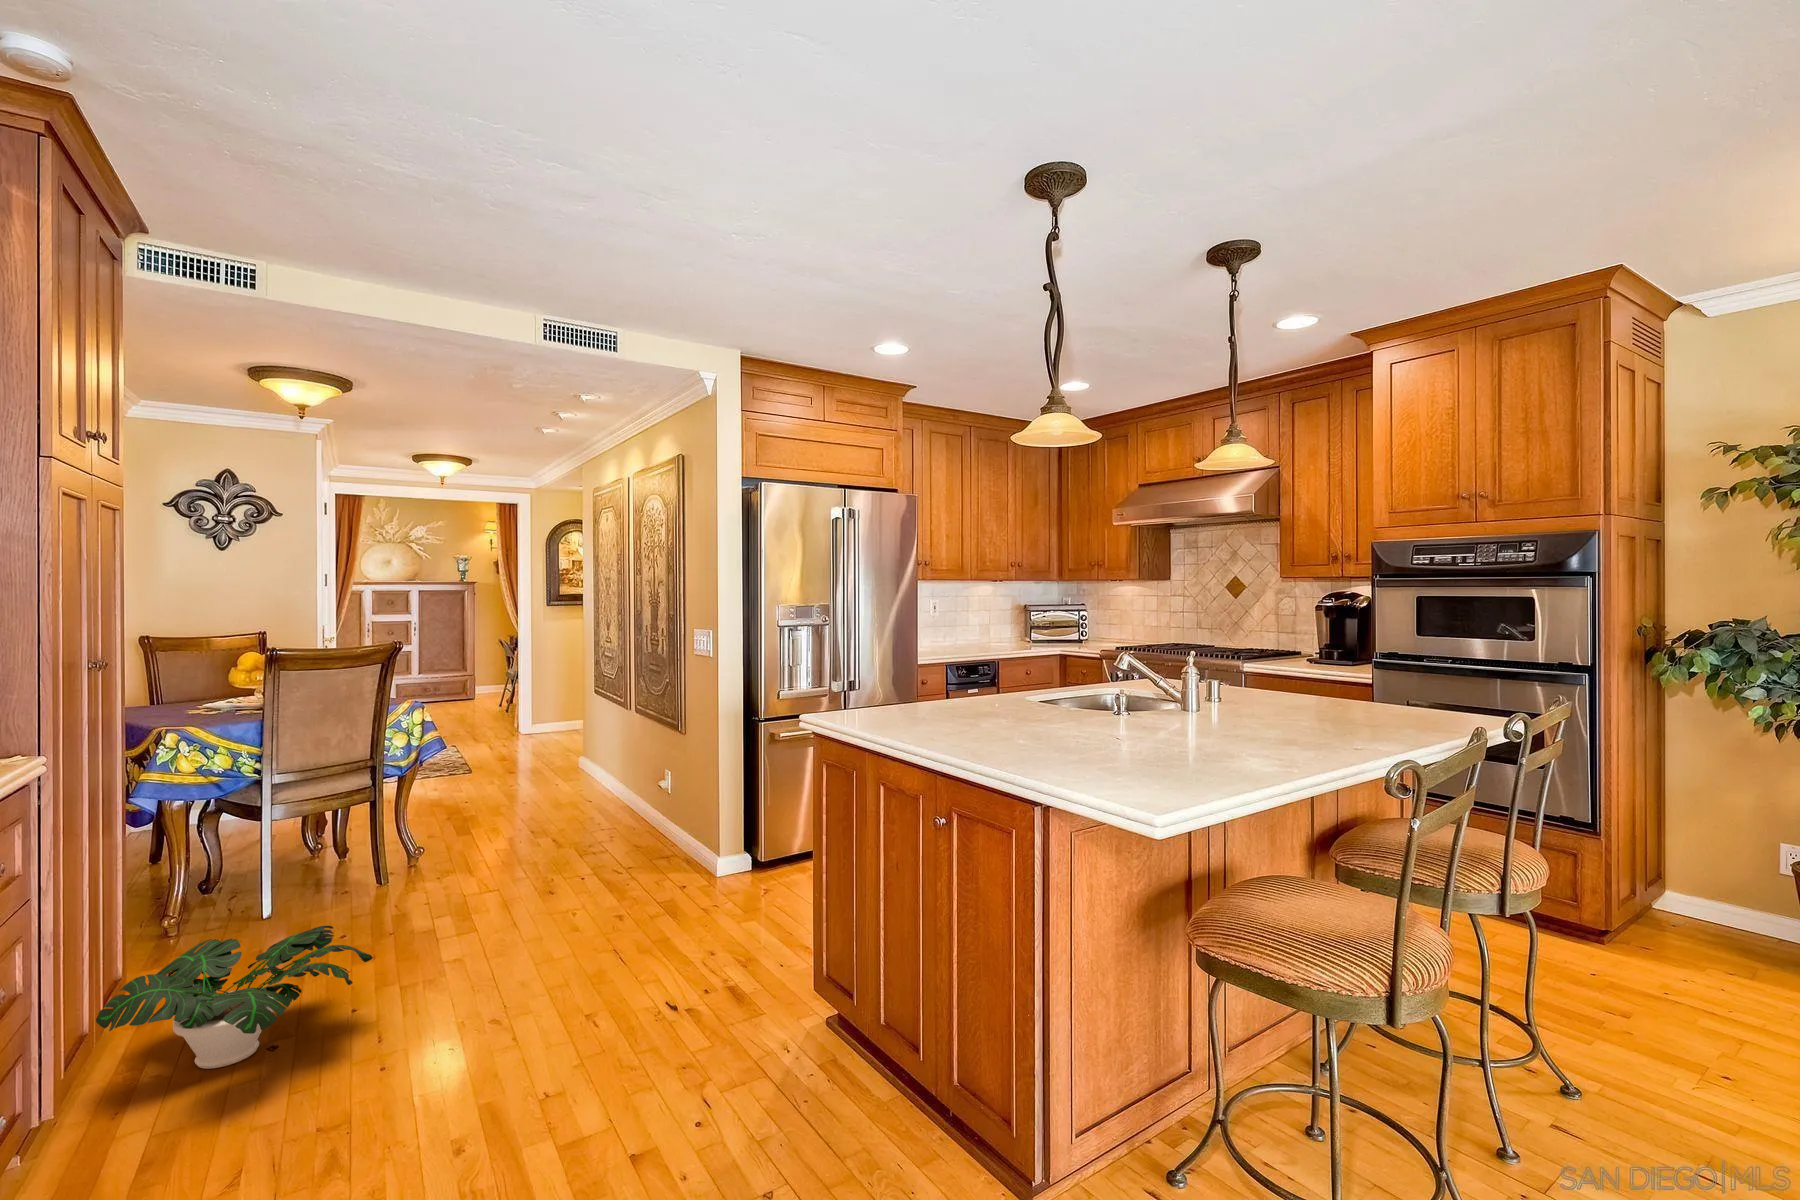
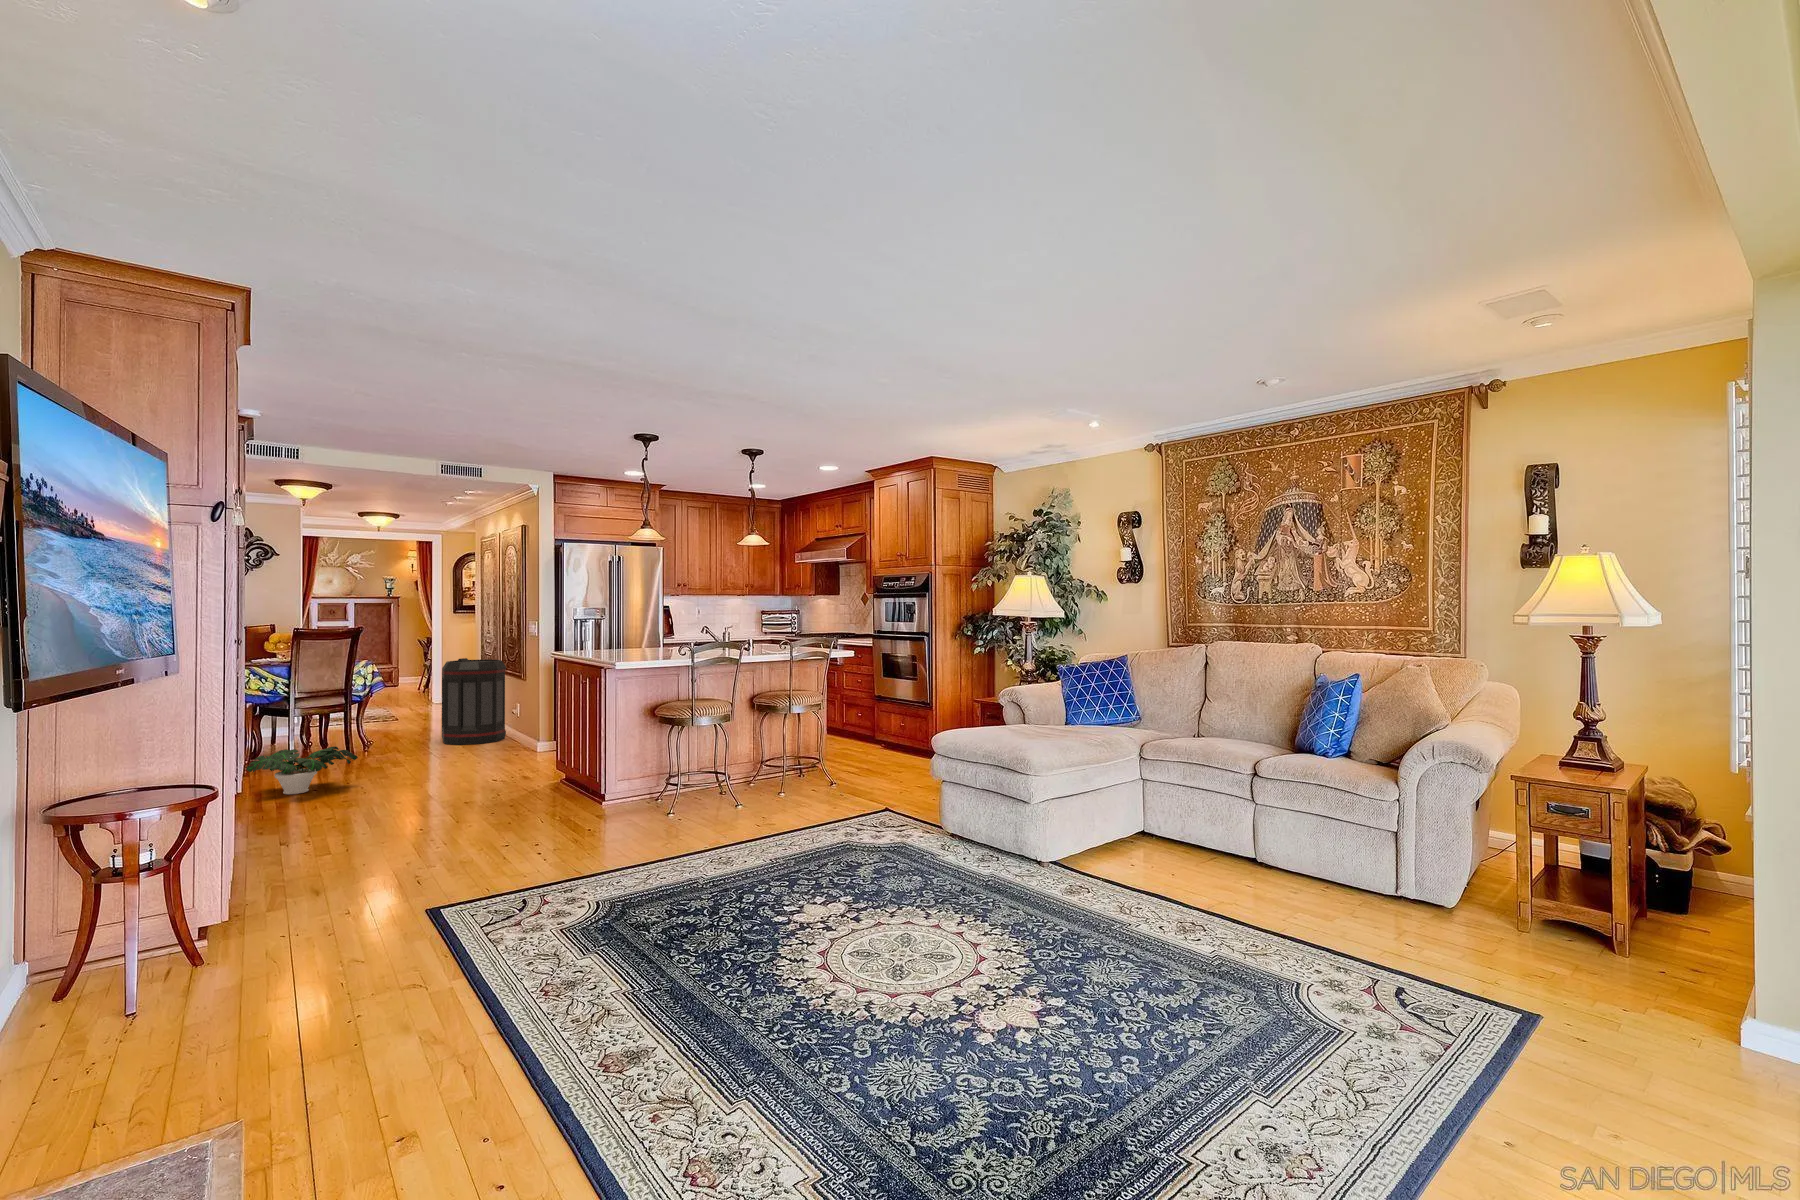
trash can: none [541,690,648,849] -> present [442,658,506,745]

